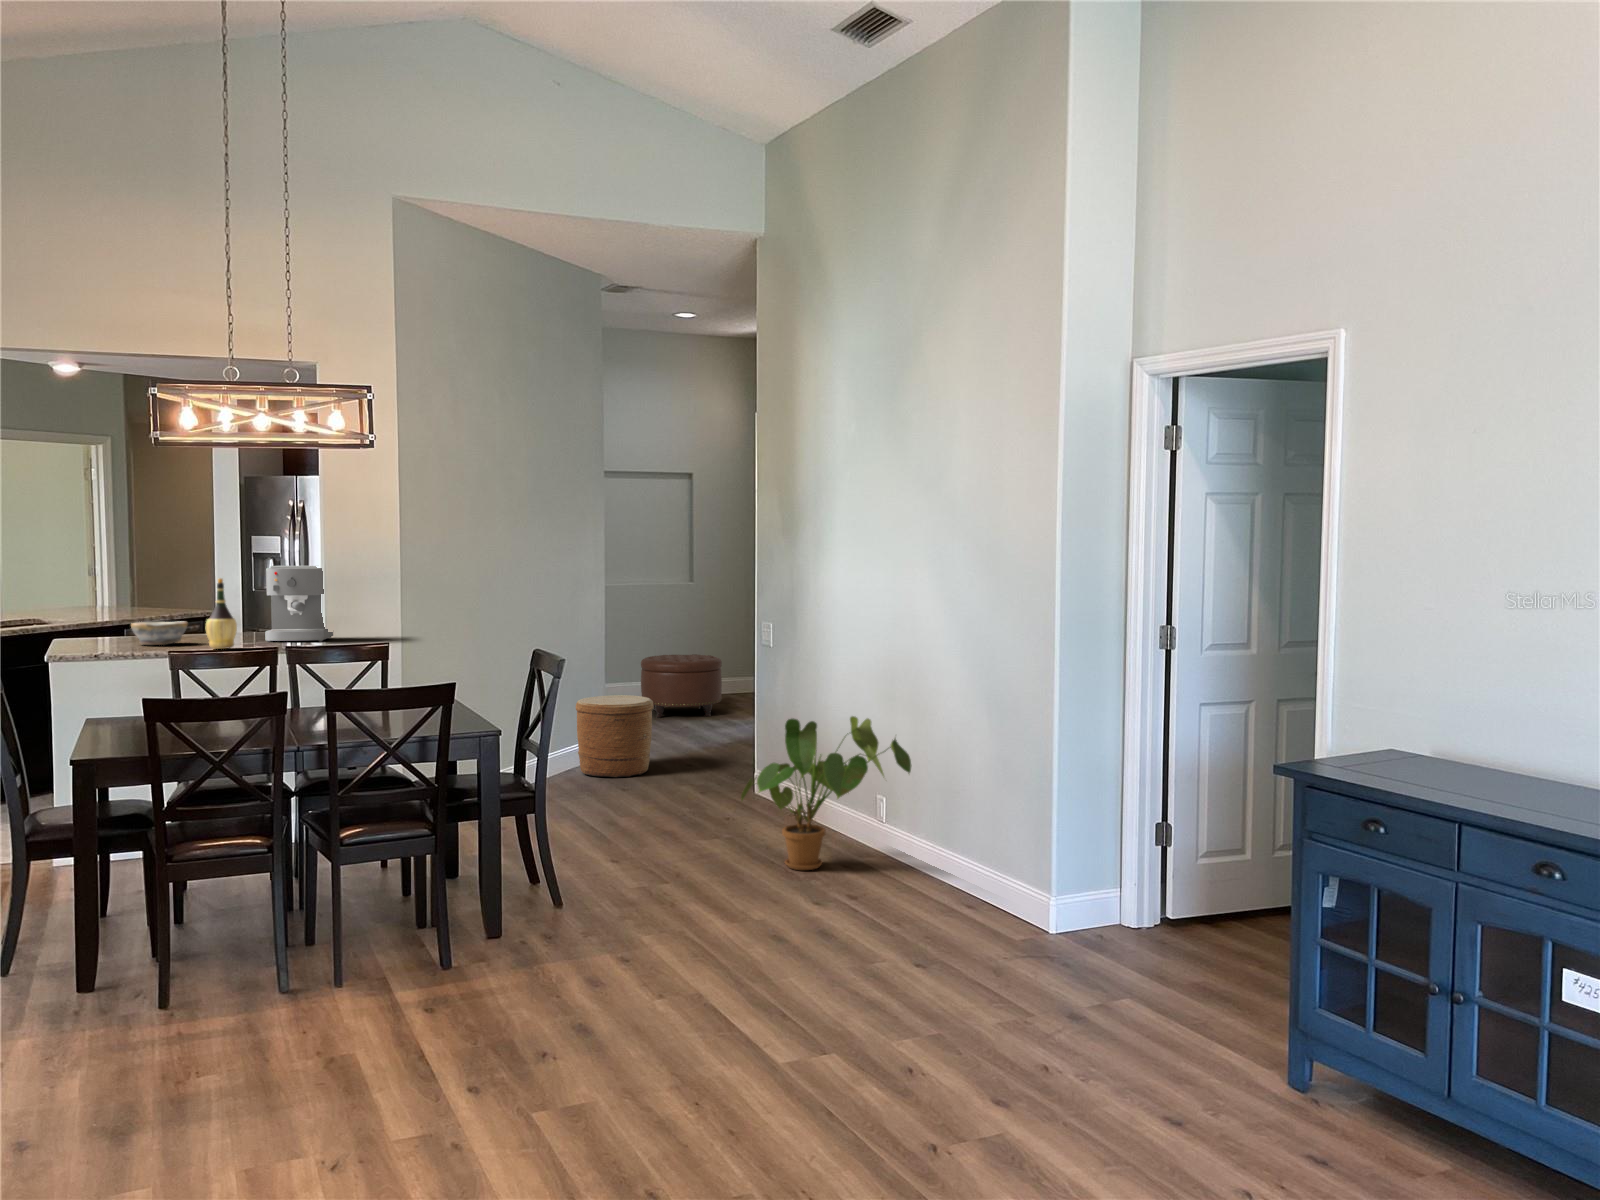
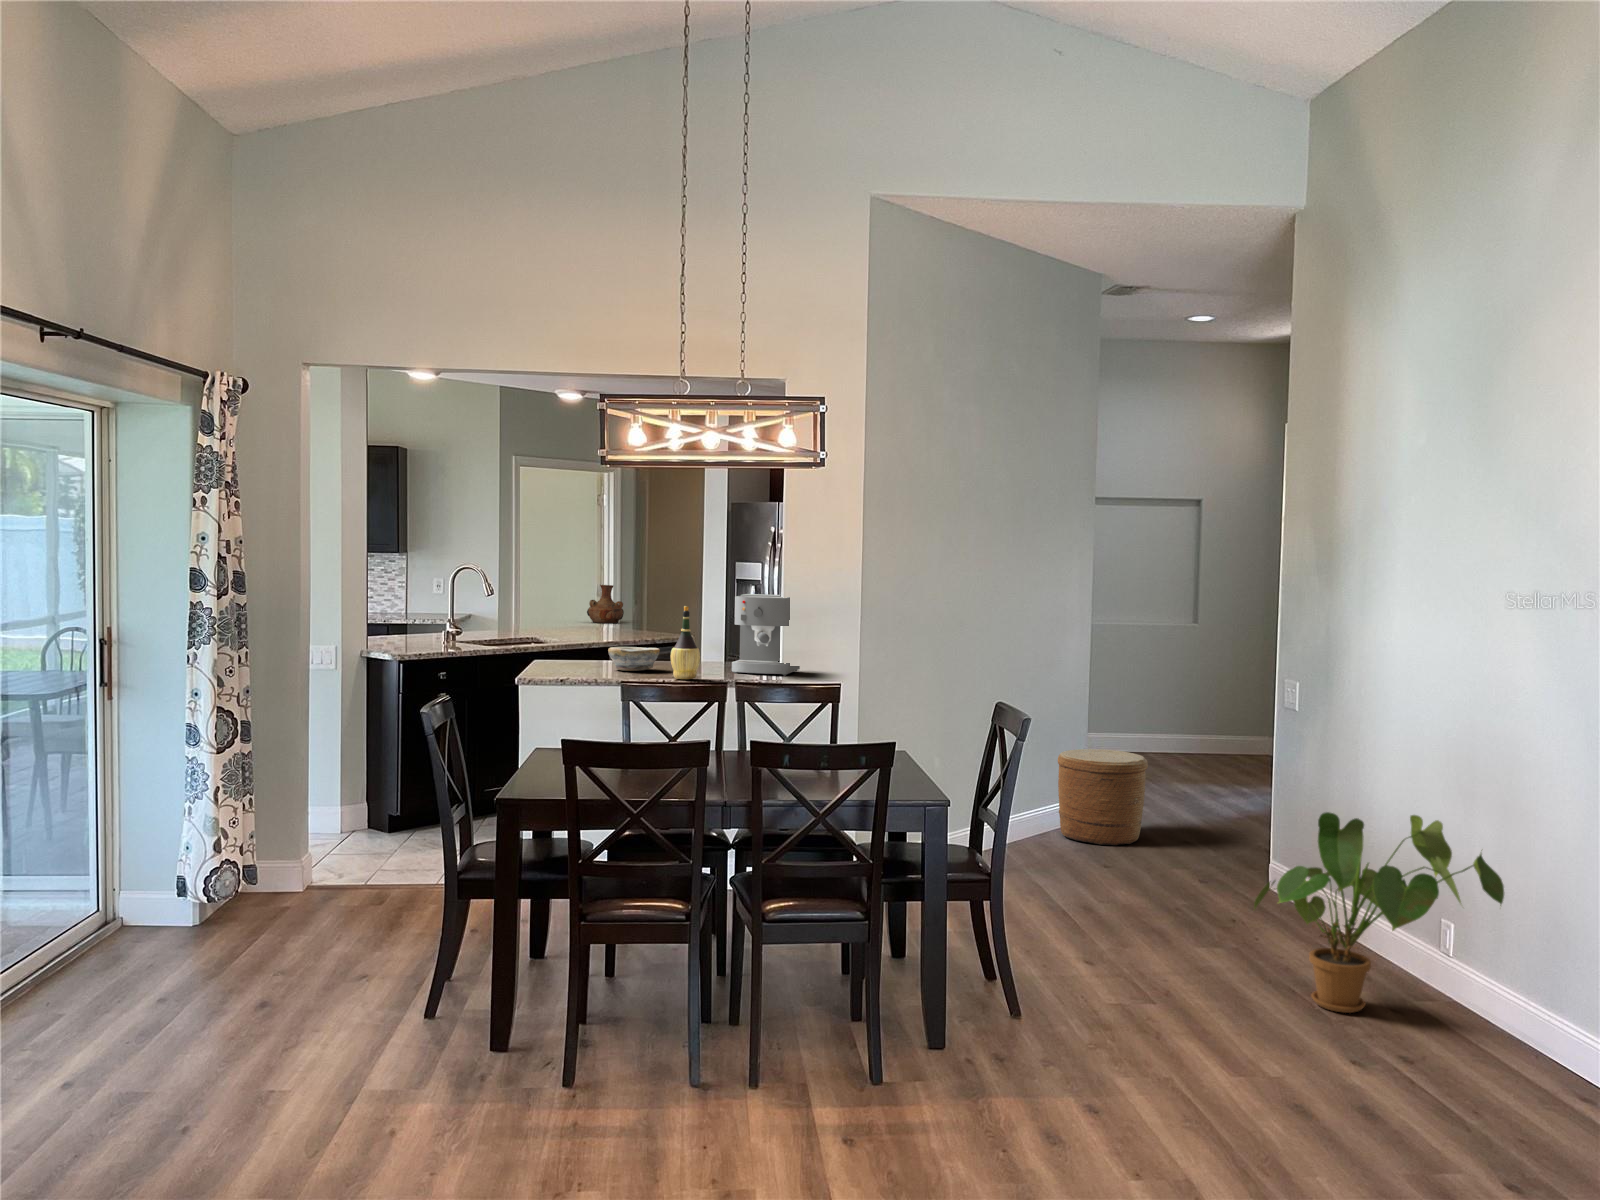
vase: none [56,564,102,606] -> present [587,585,624,623]
ottoman: present [641,654,722,718] -> none [1137,702,1232,776]

